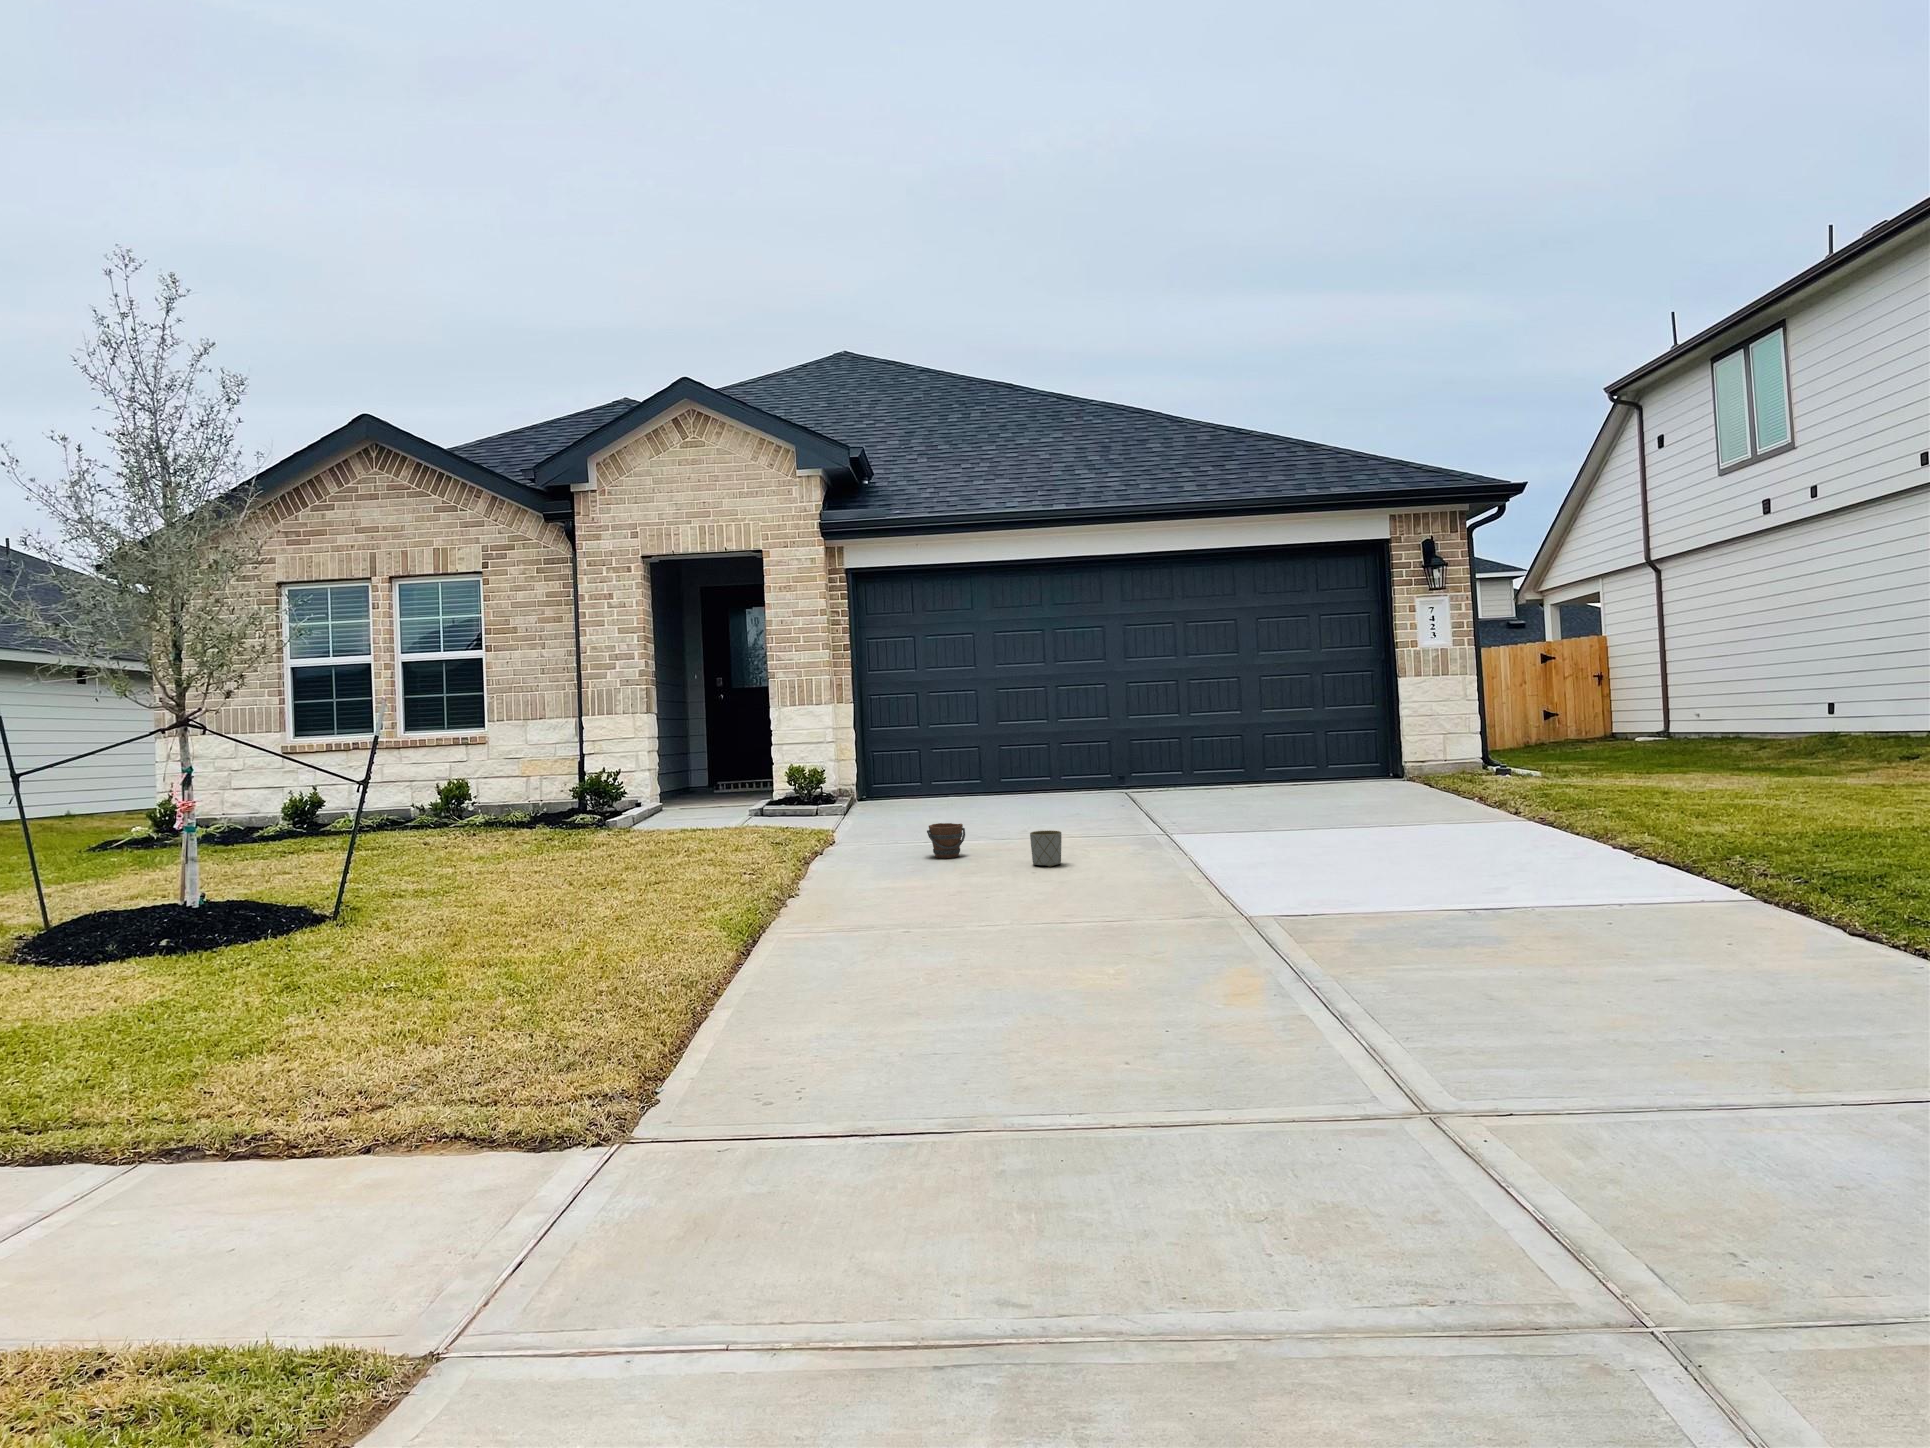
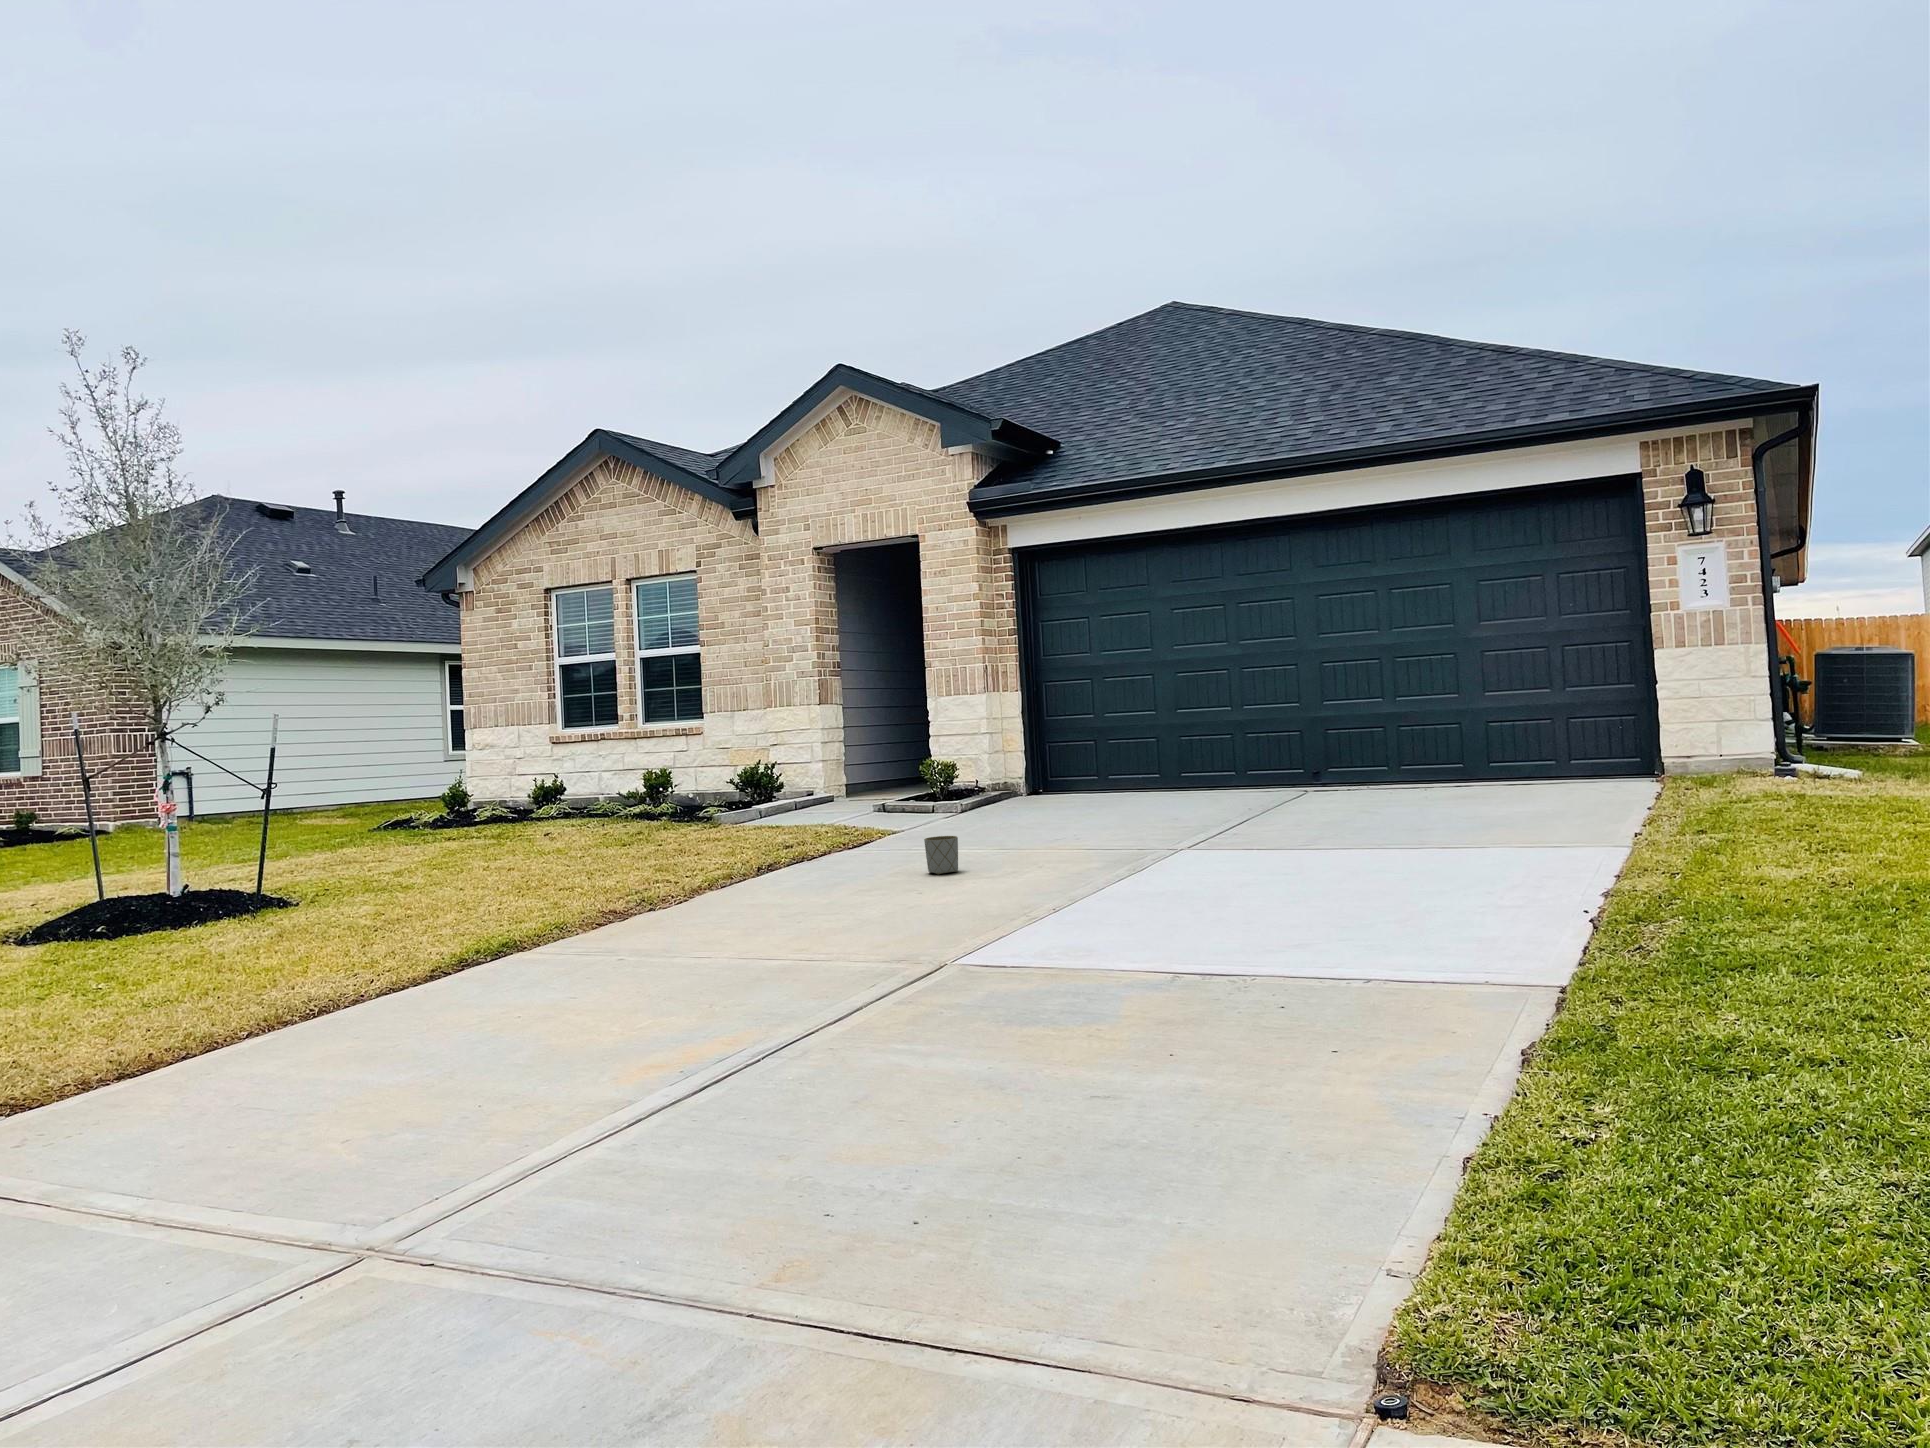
bucket: present [927,823,965,858] -> none [869,824,909,861]

